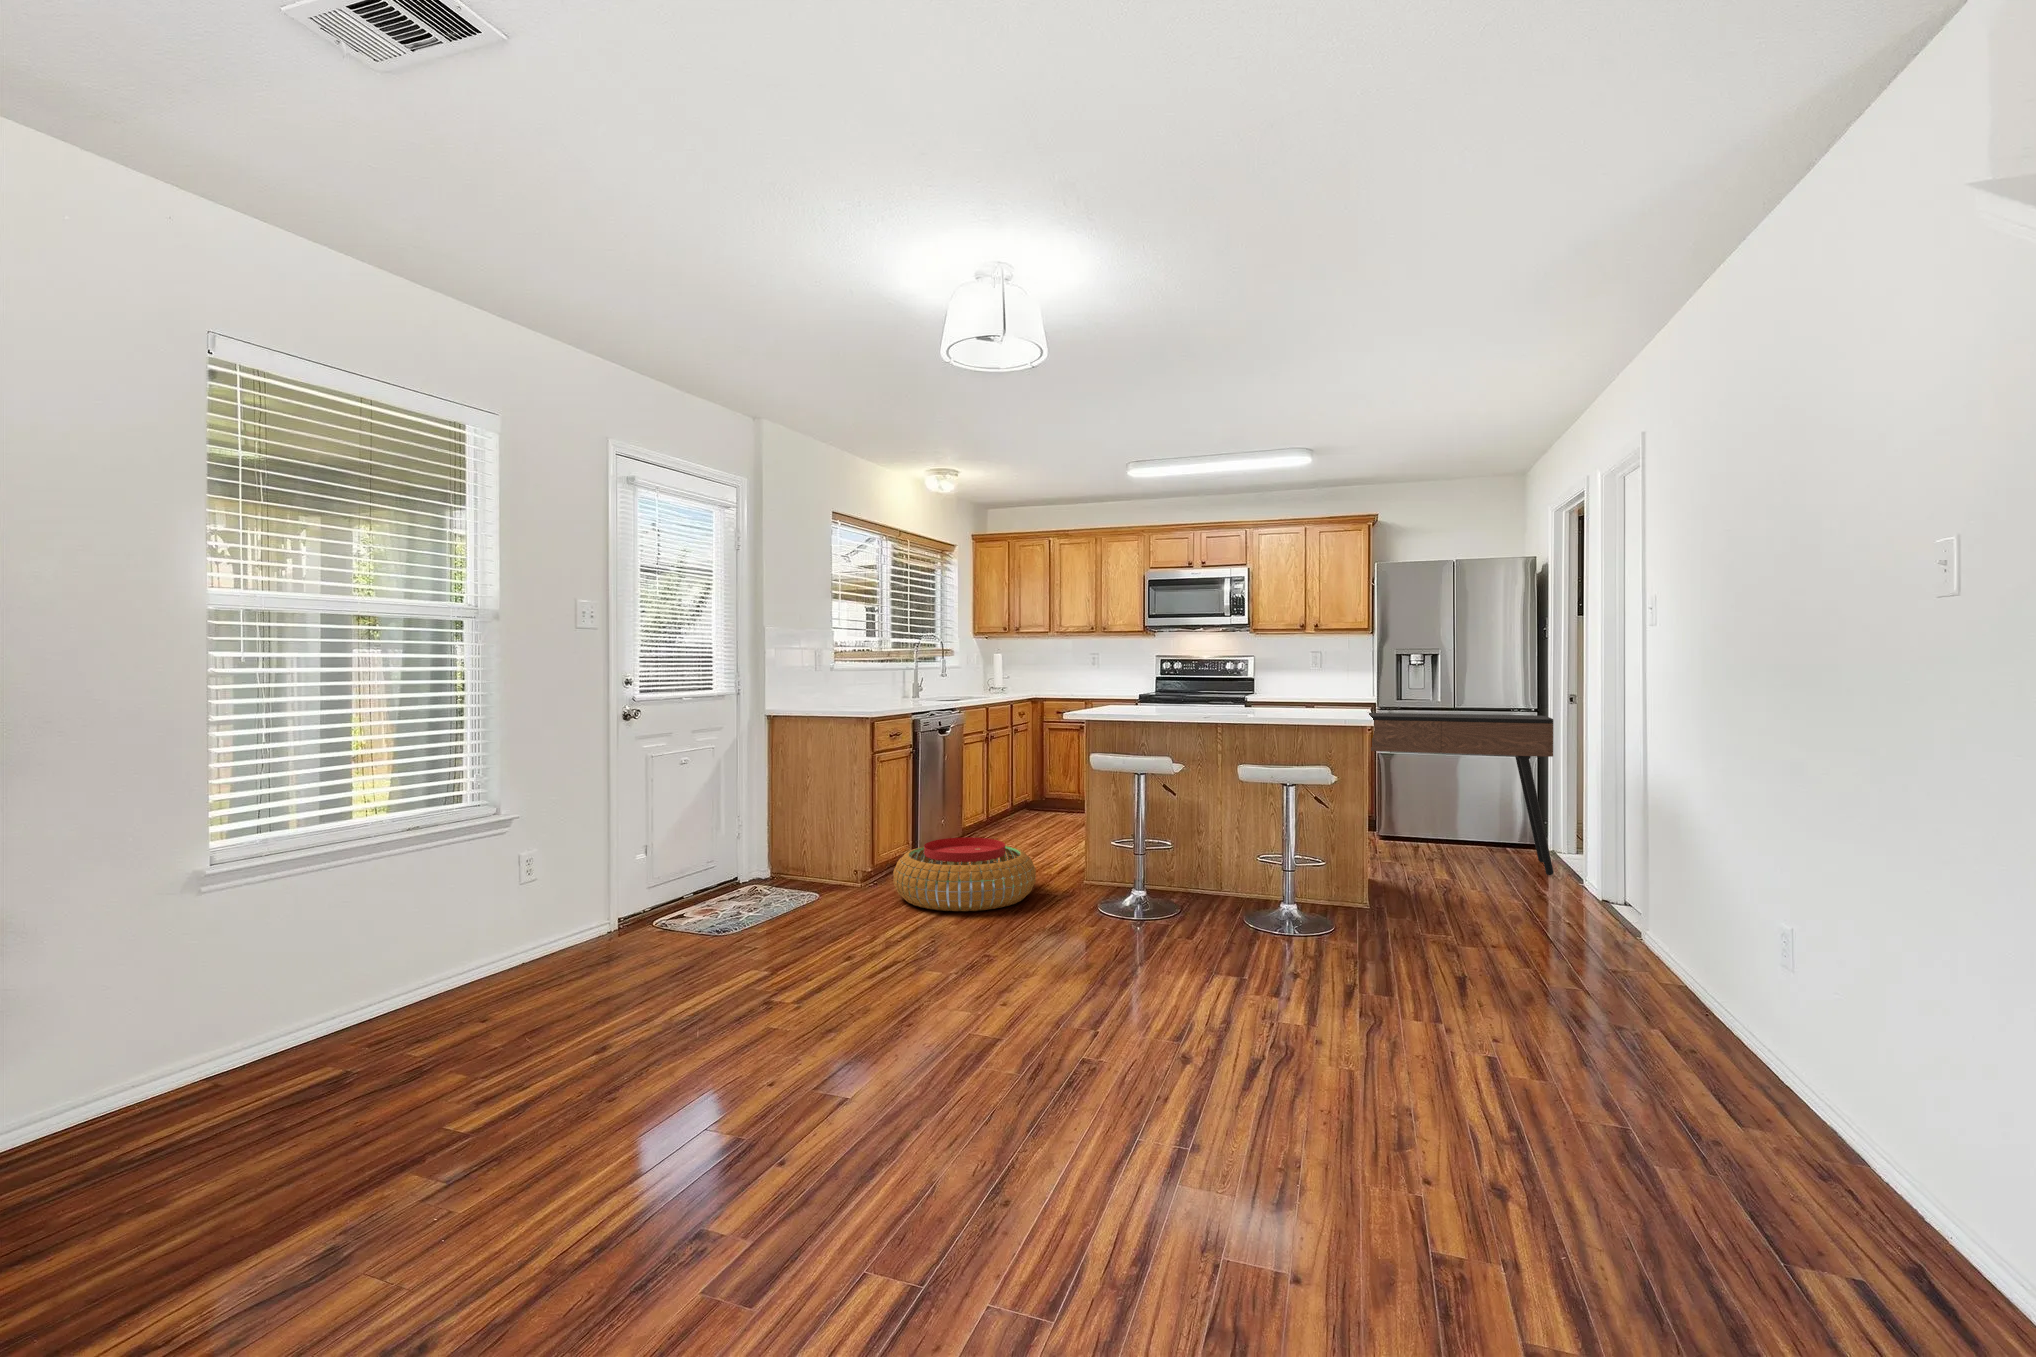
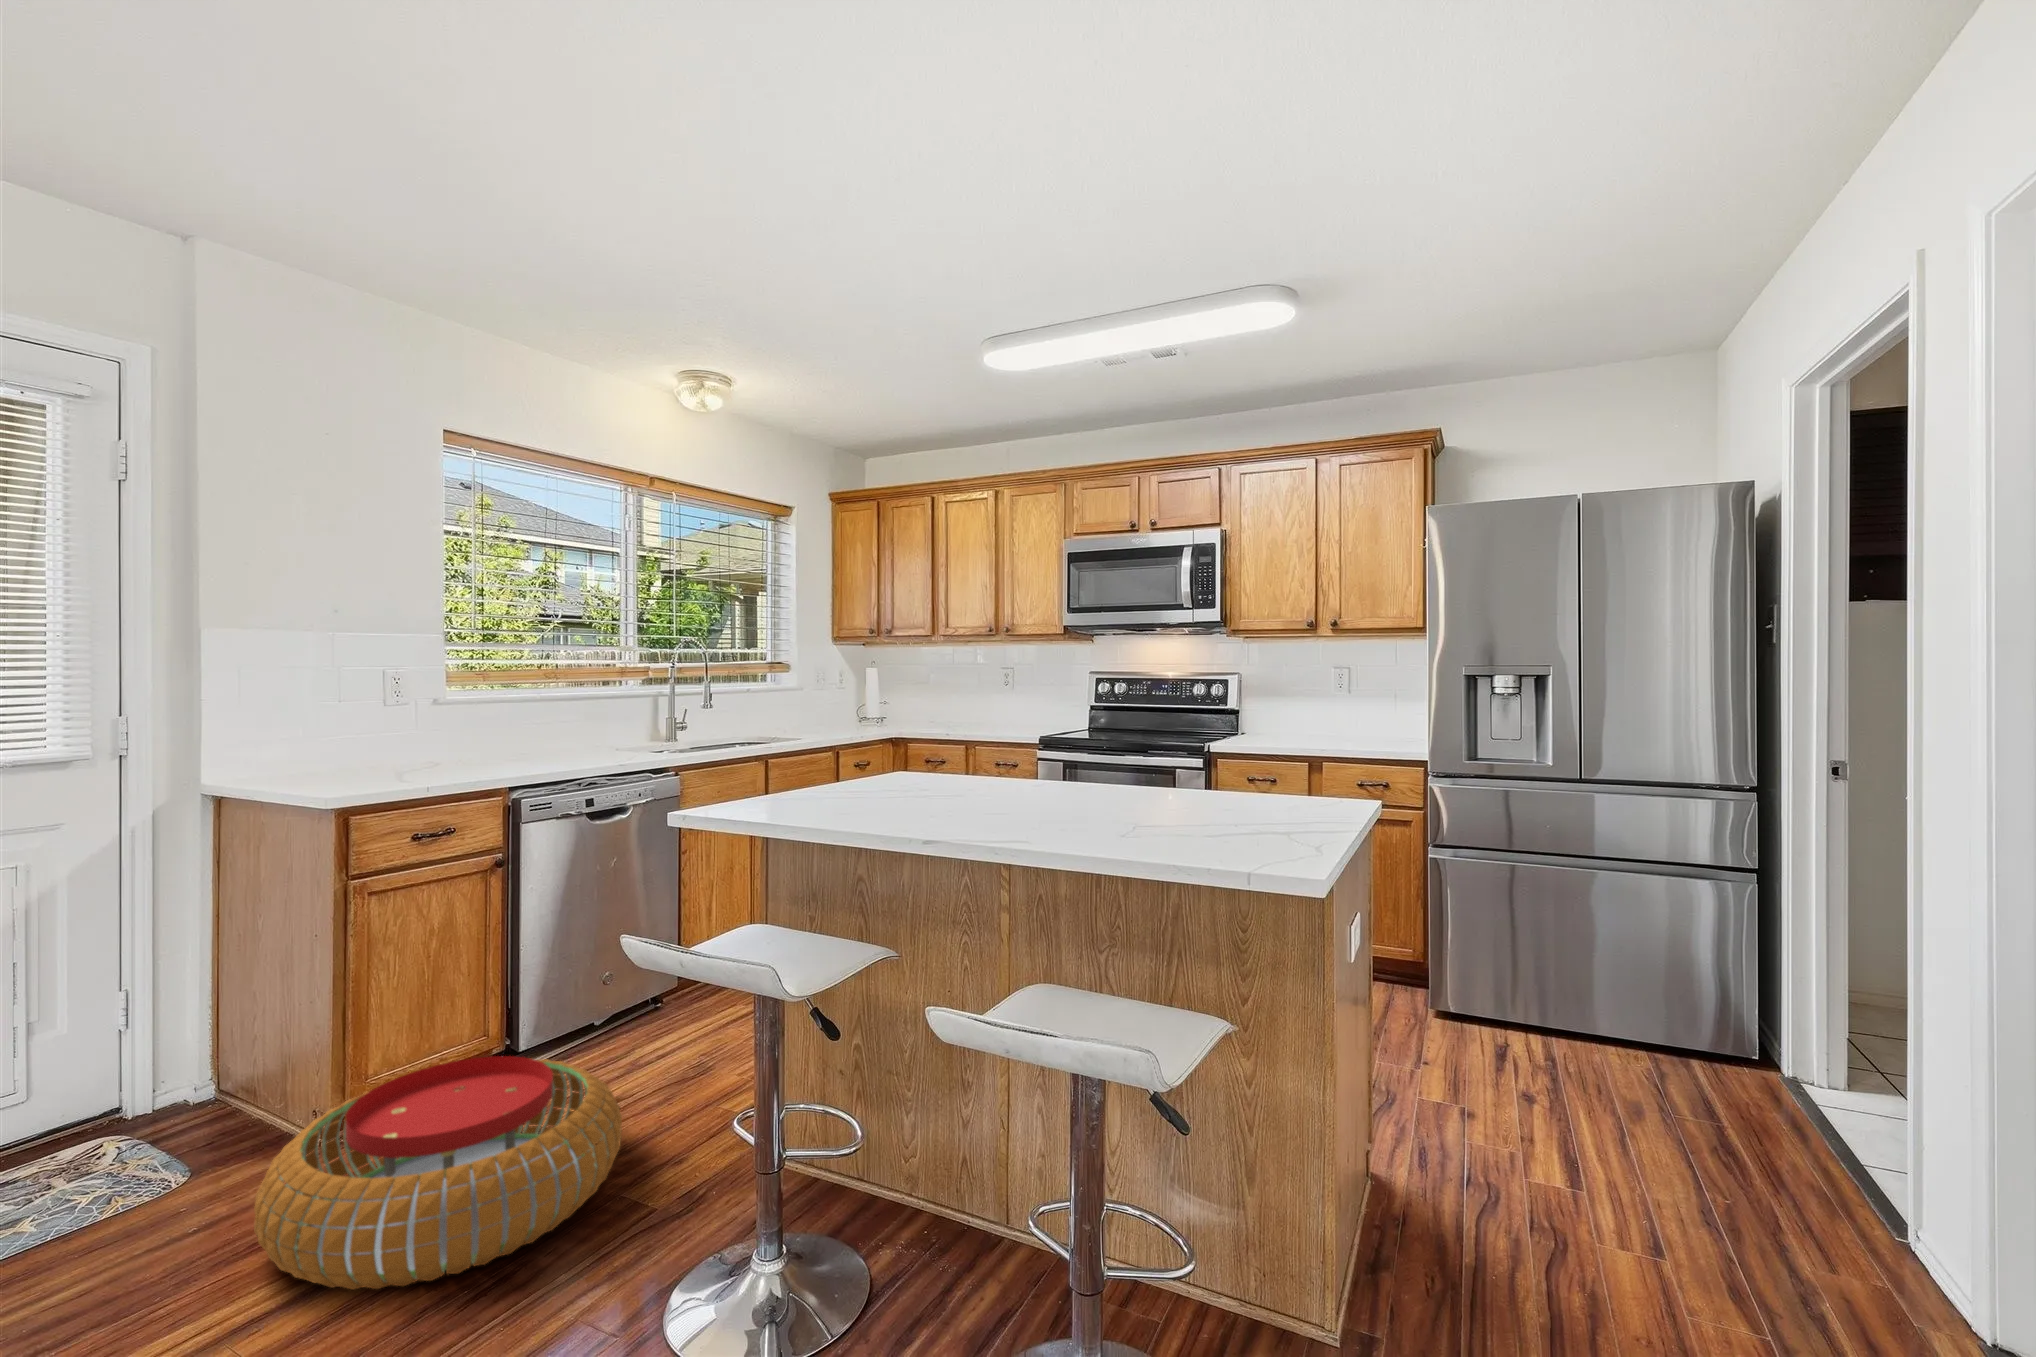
console table: present [1369,713,1554,875] -> none [1331,785,1822,1192]

